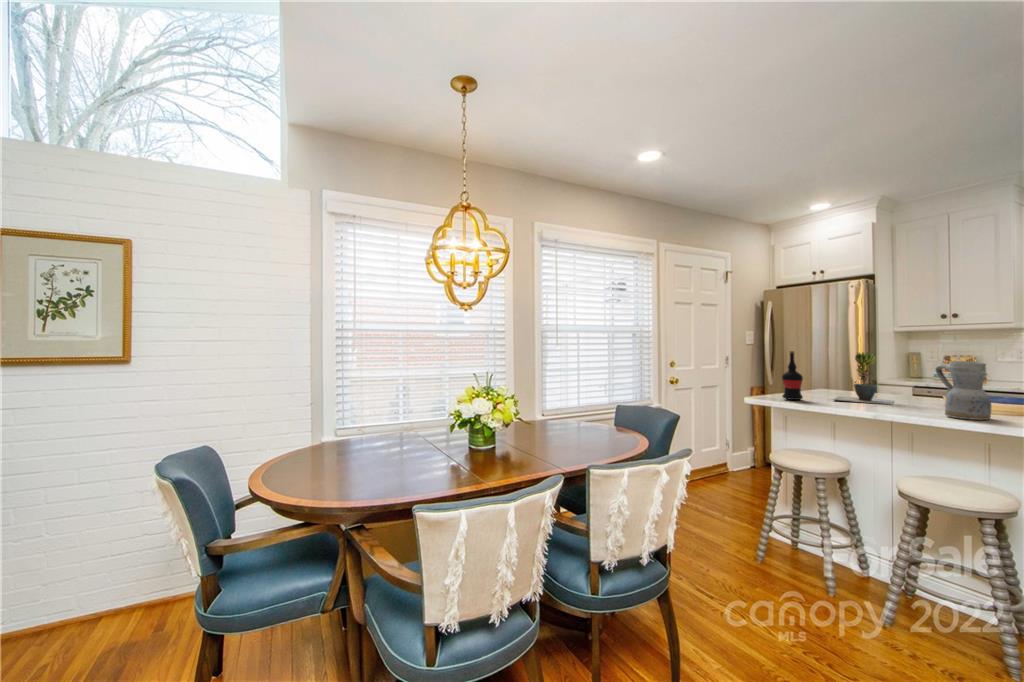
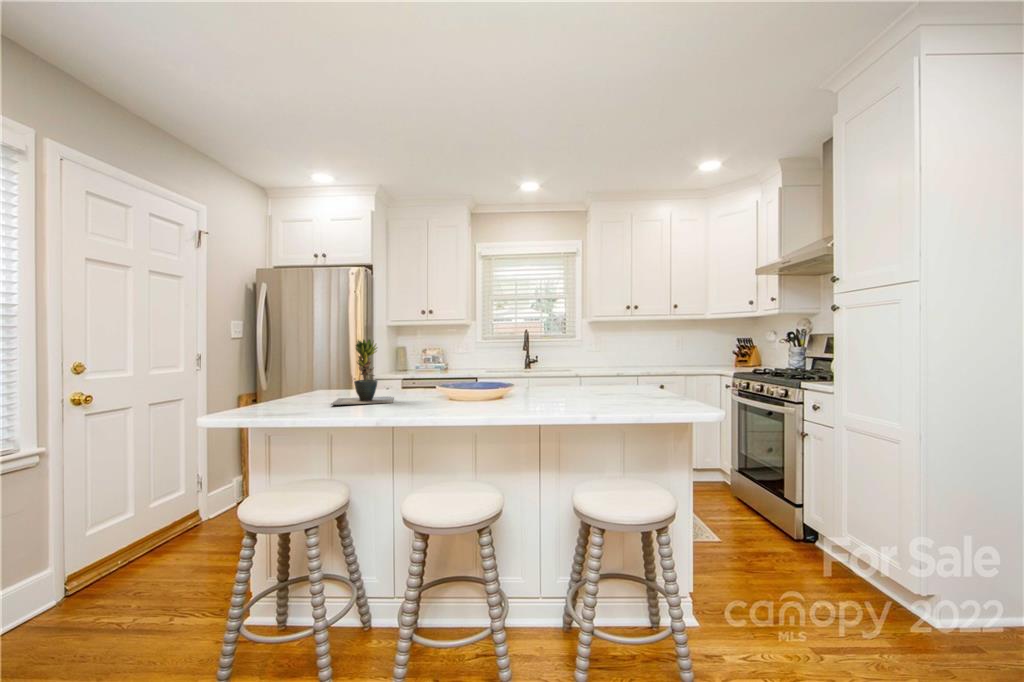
wine bottle: present [782,351,803,400] -> none [262,338,292,413]
ceramic pitcher: present [936,361,991,420] -> none [436,345,481,412]

